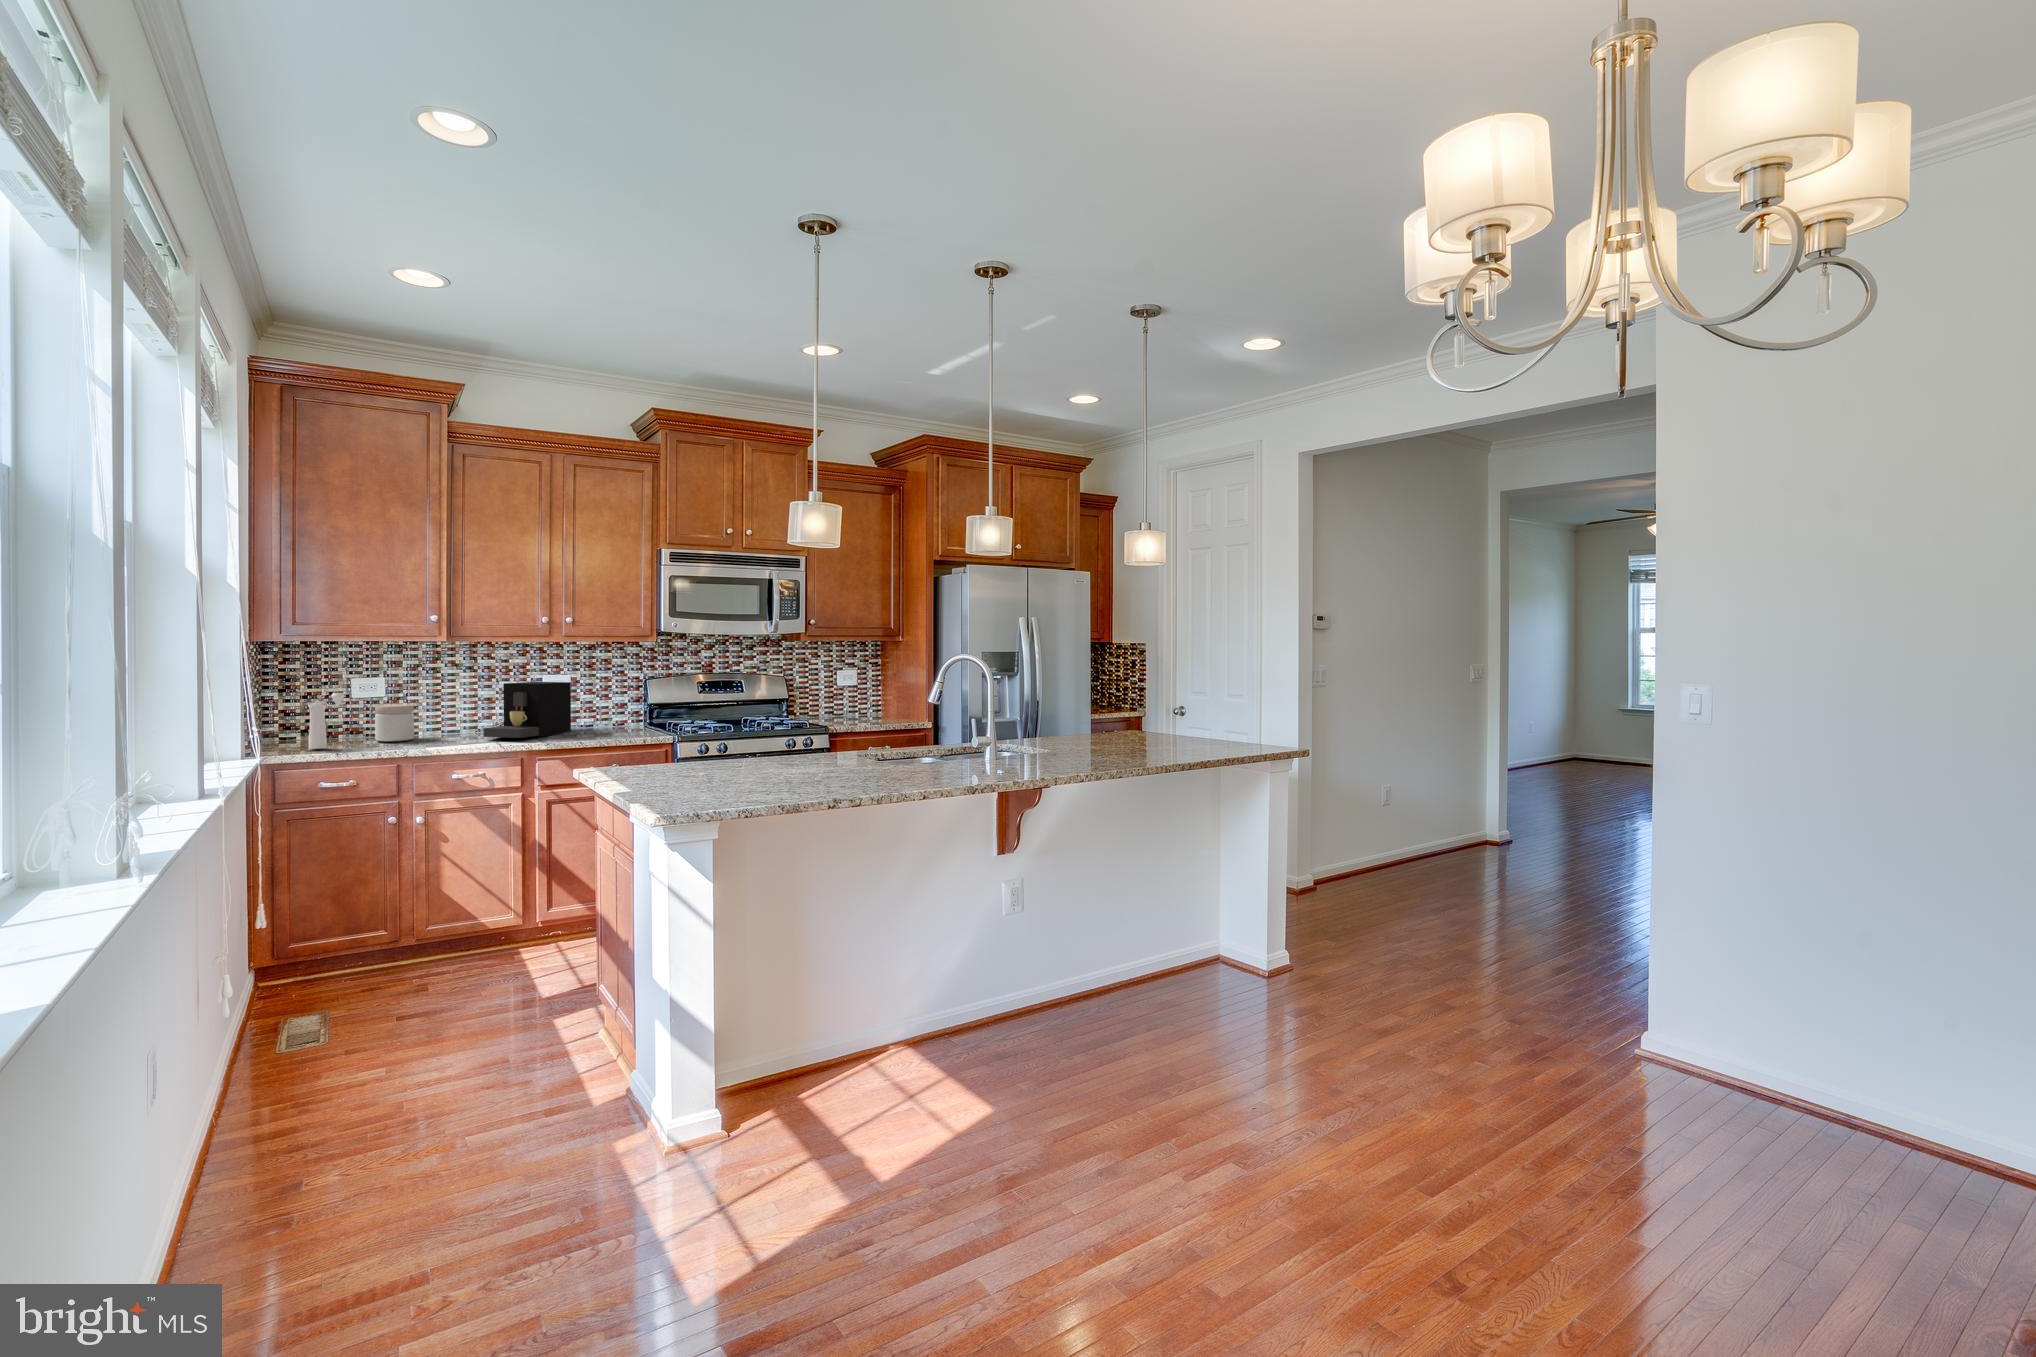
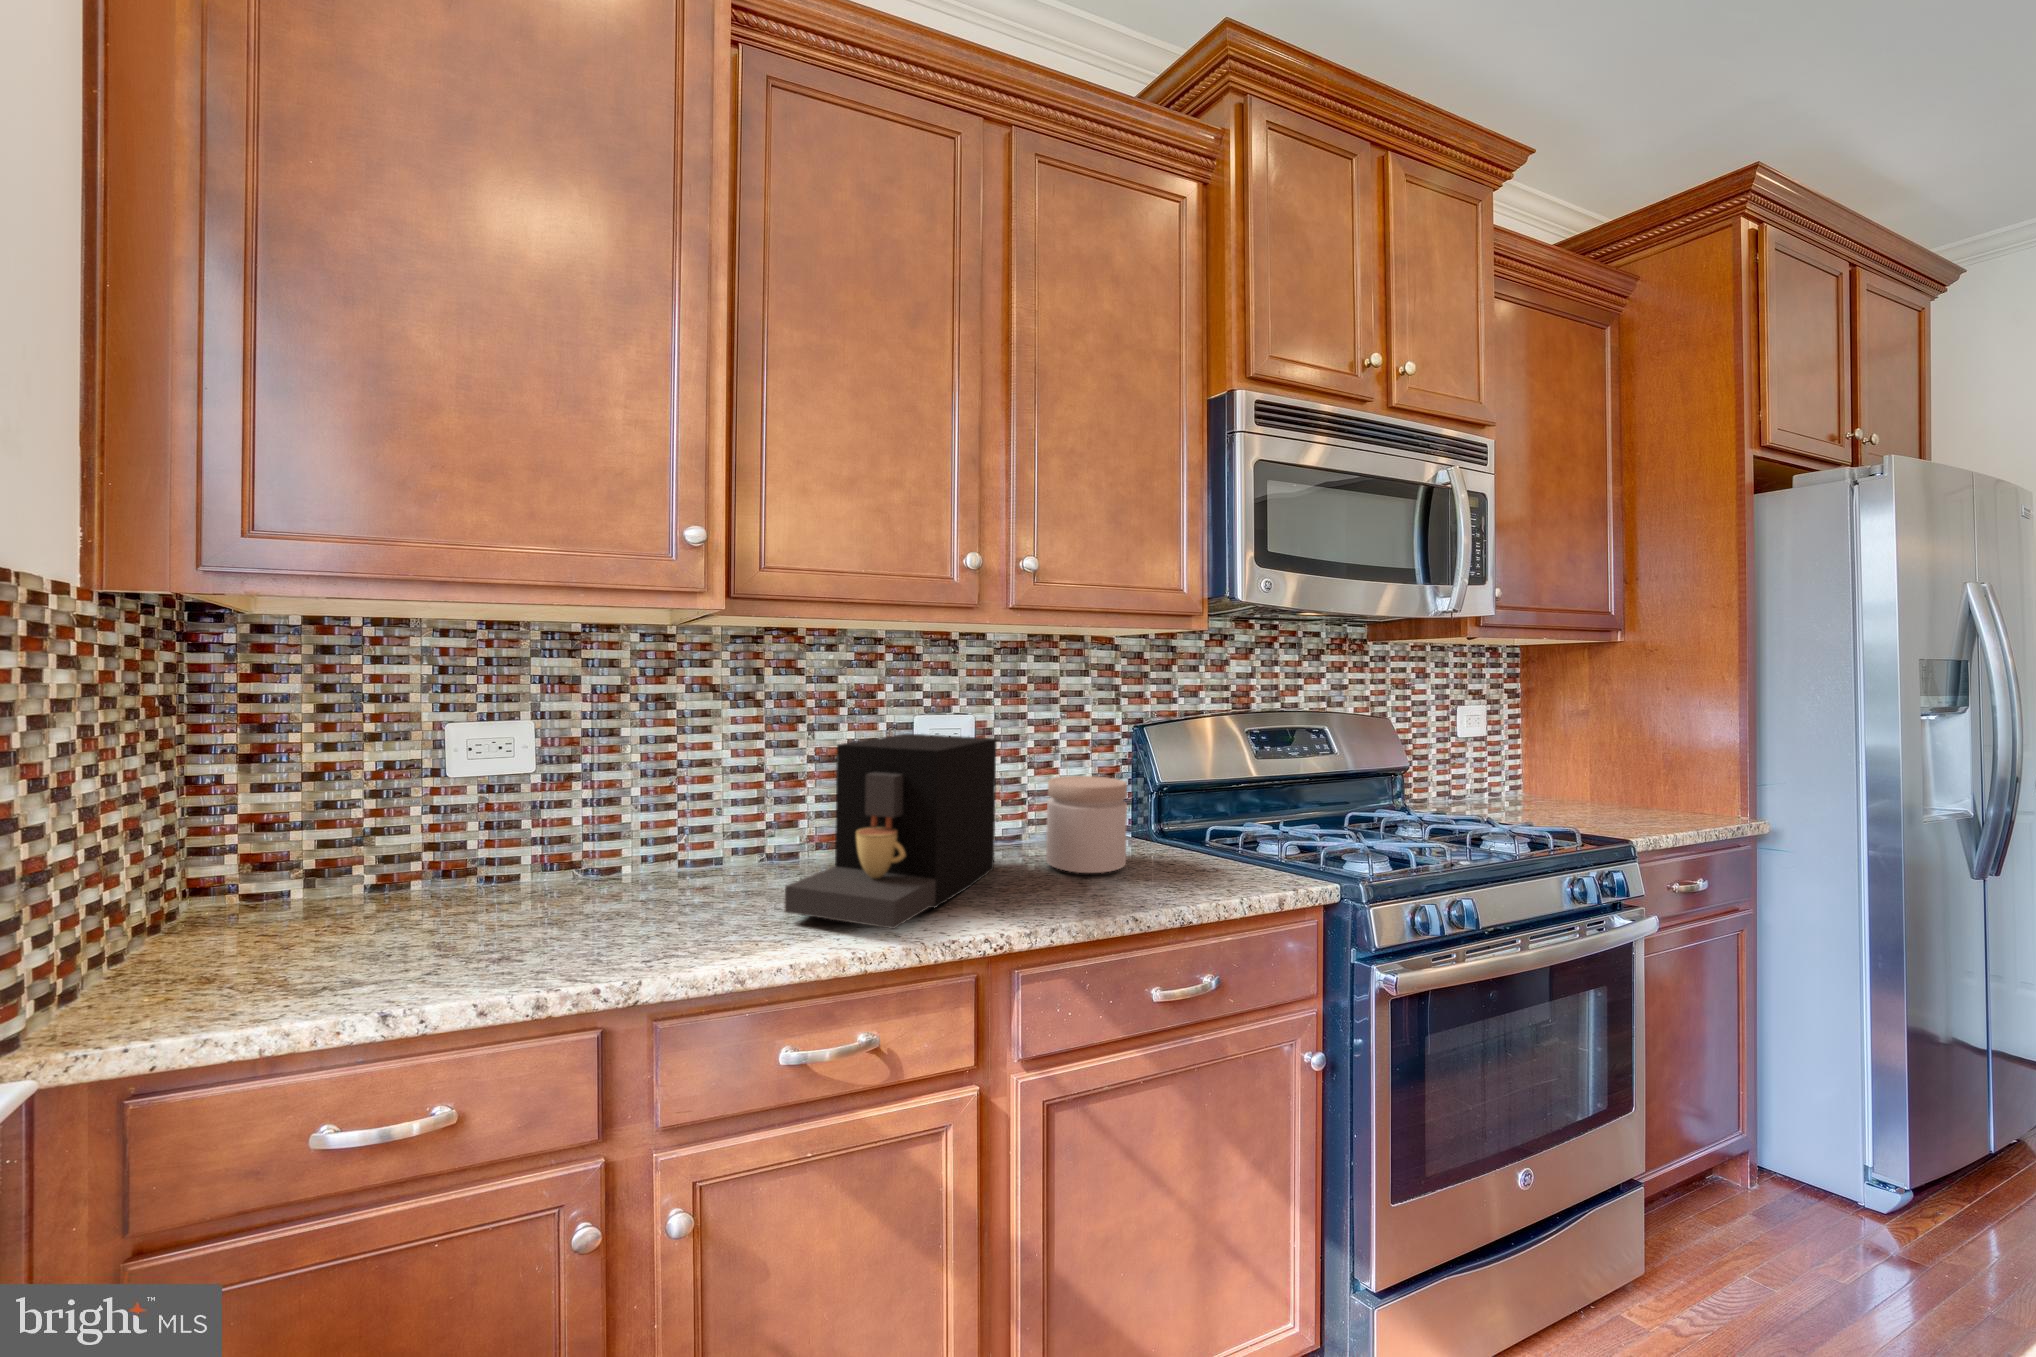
pepper mill: present [308,693,344,749] -> none [230,775,384,984]
jar: present [375,705,414,741] -> present [1046,776,1127,873]

